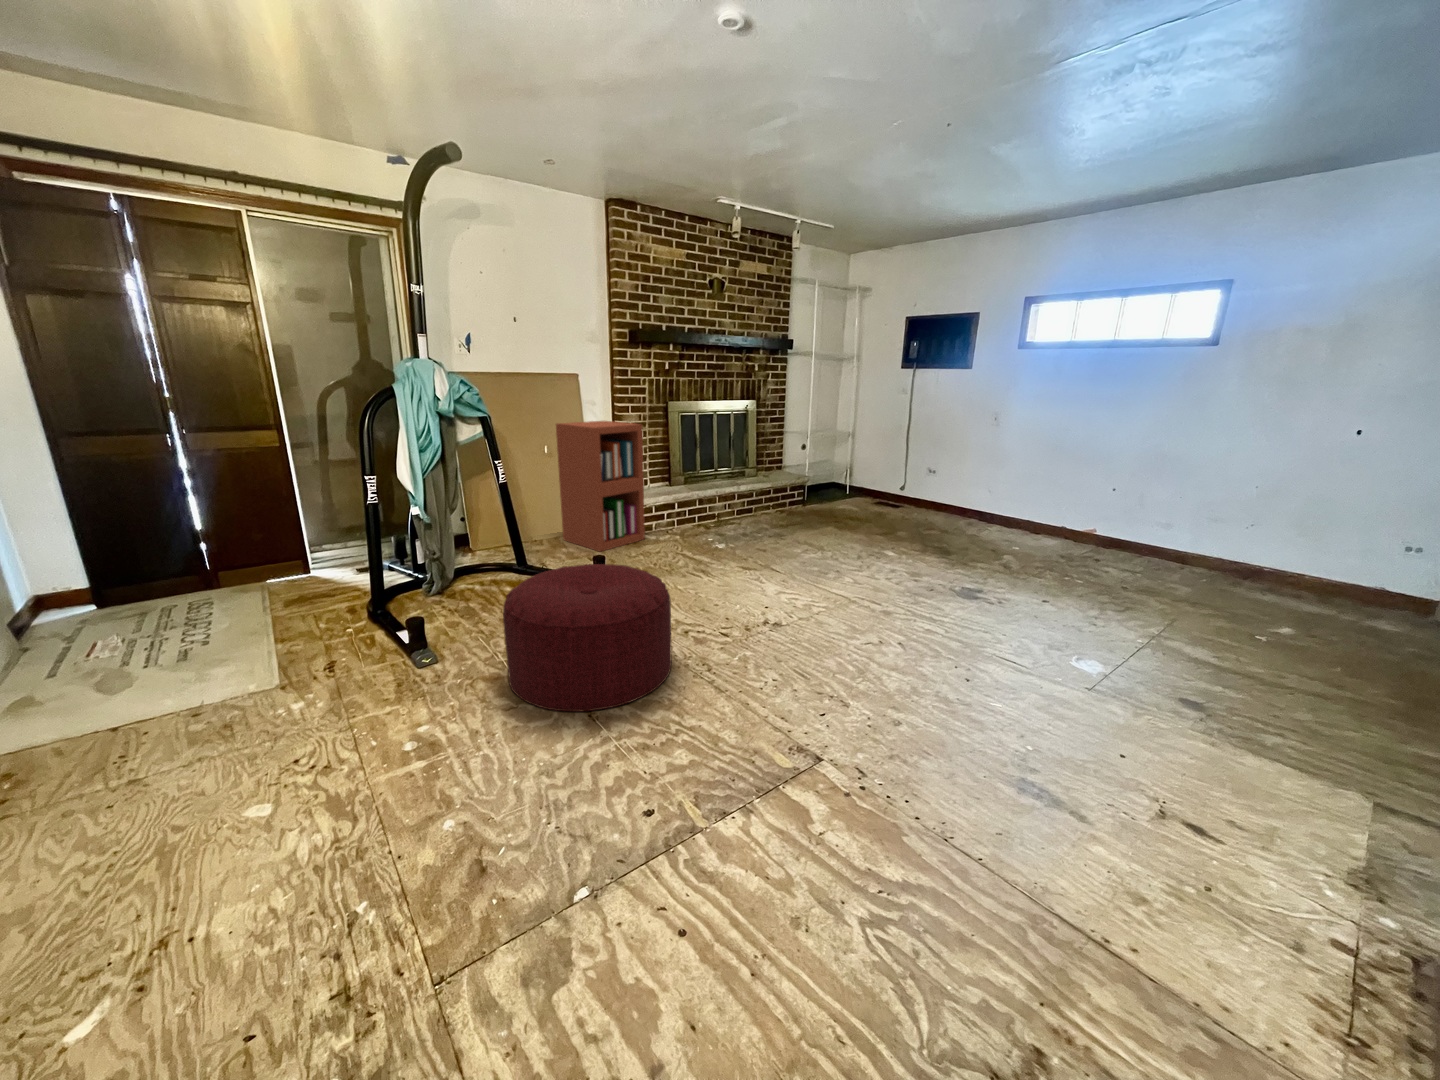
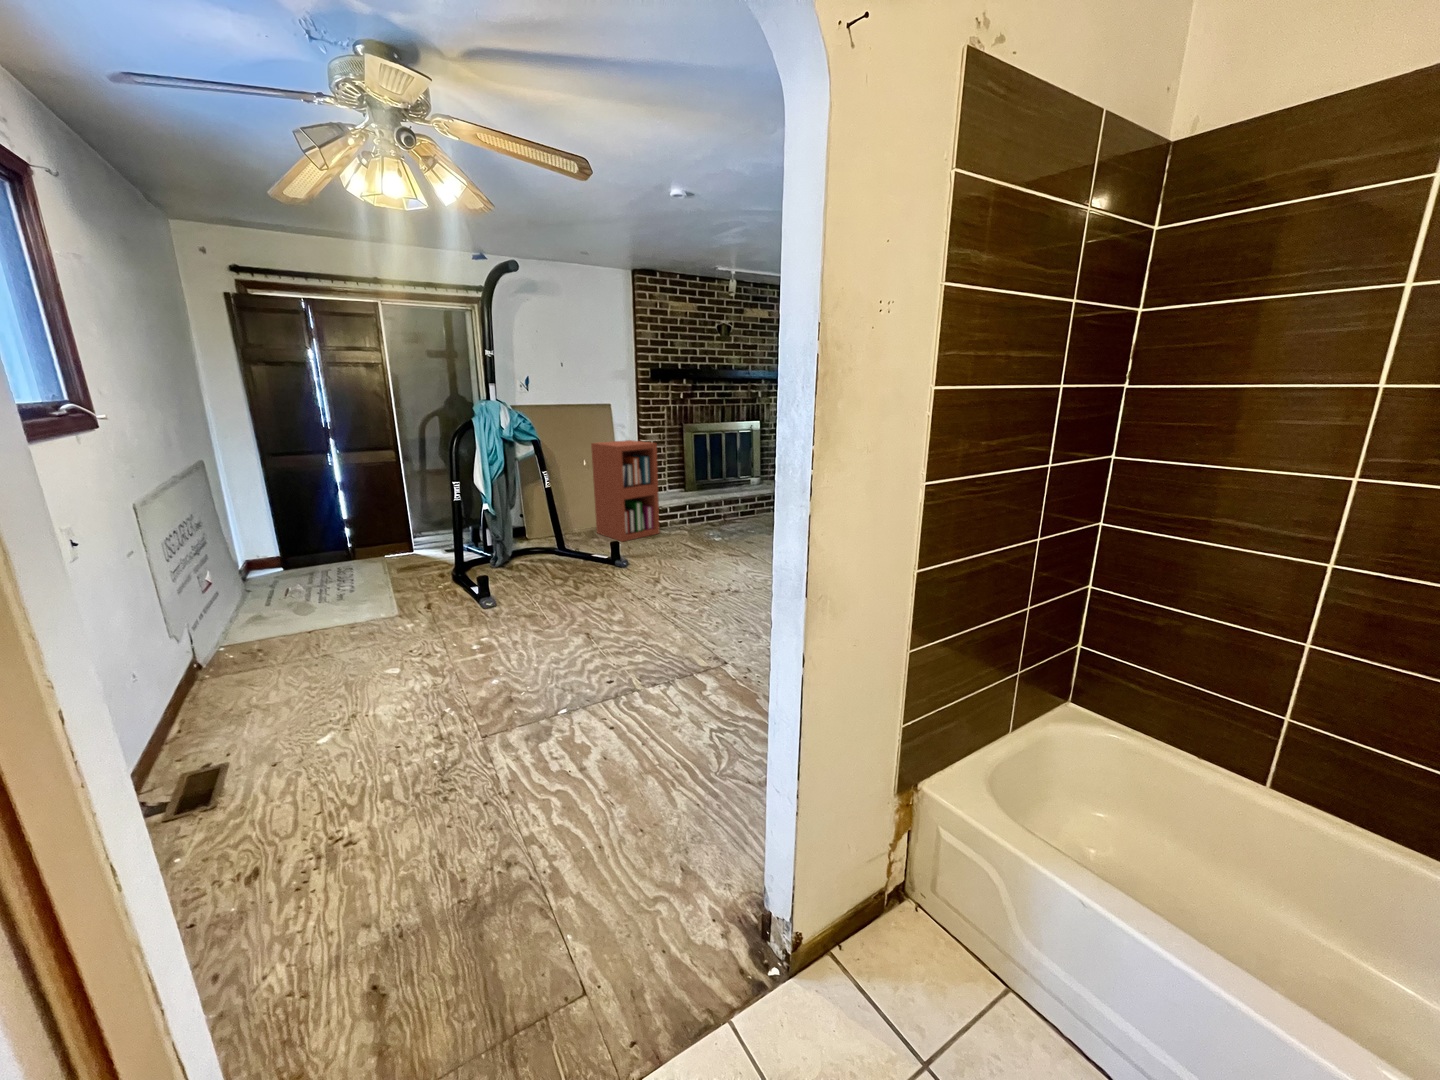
ottoman: present [503,564,672,712] -> none [537,543,651,635]

